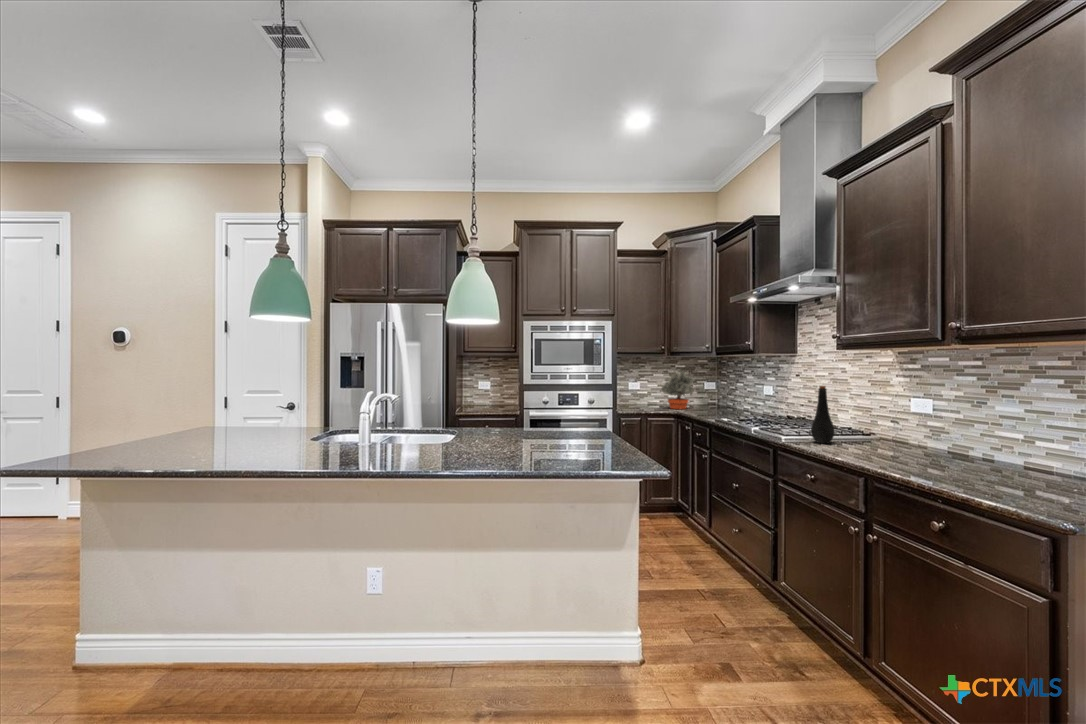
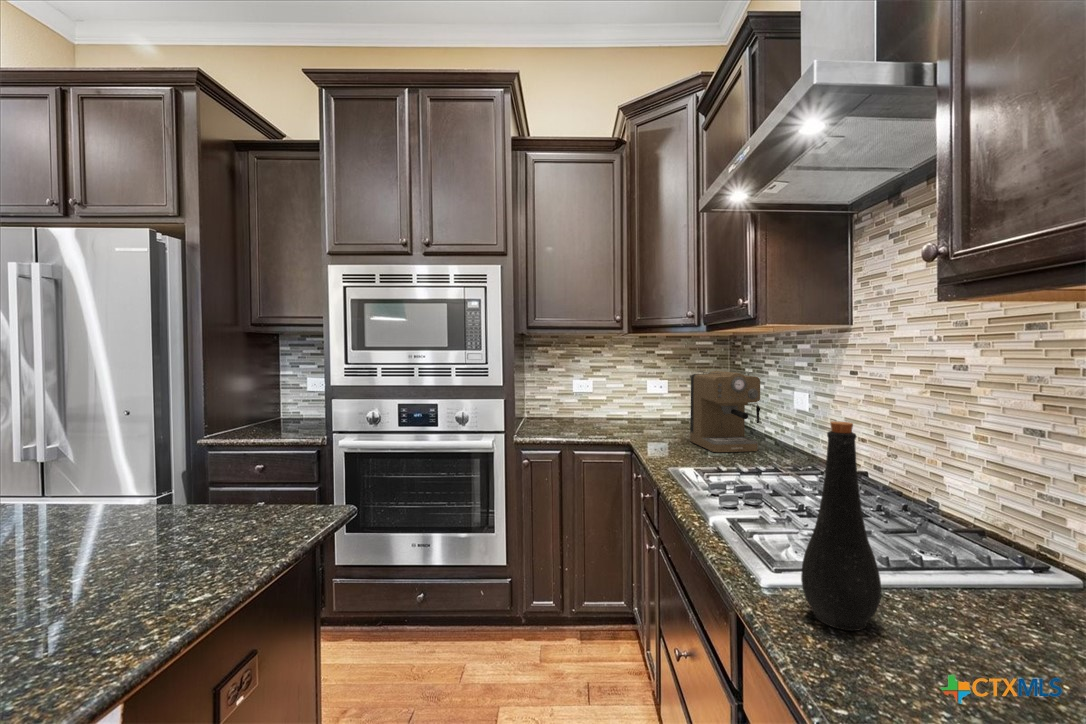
potted plant: present [662,371,693,409] -> none [604,359,668,432]
coffee maker: none [713,376,751,415] -> present [690,371,760,452]

